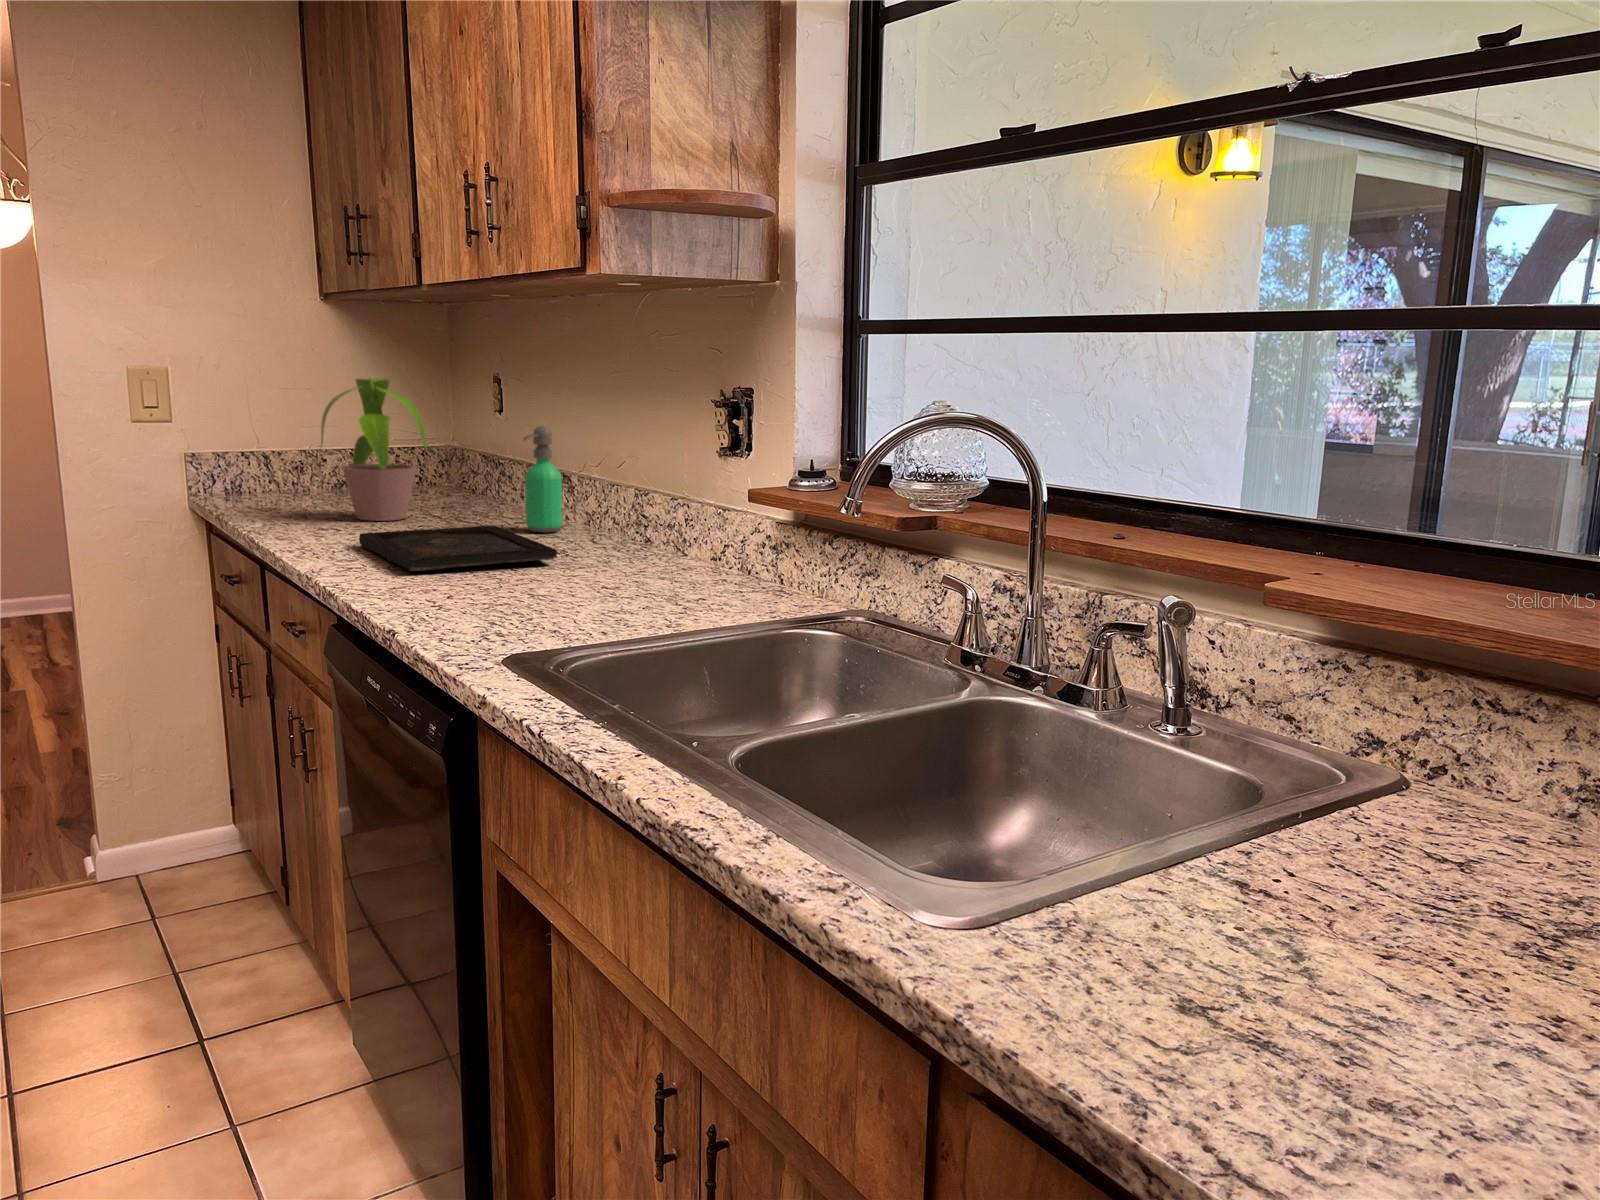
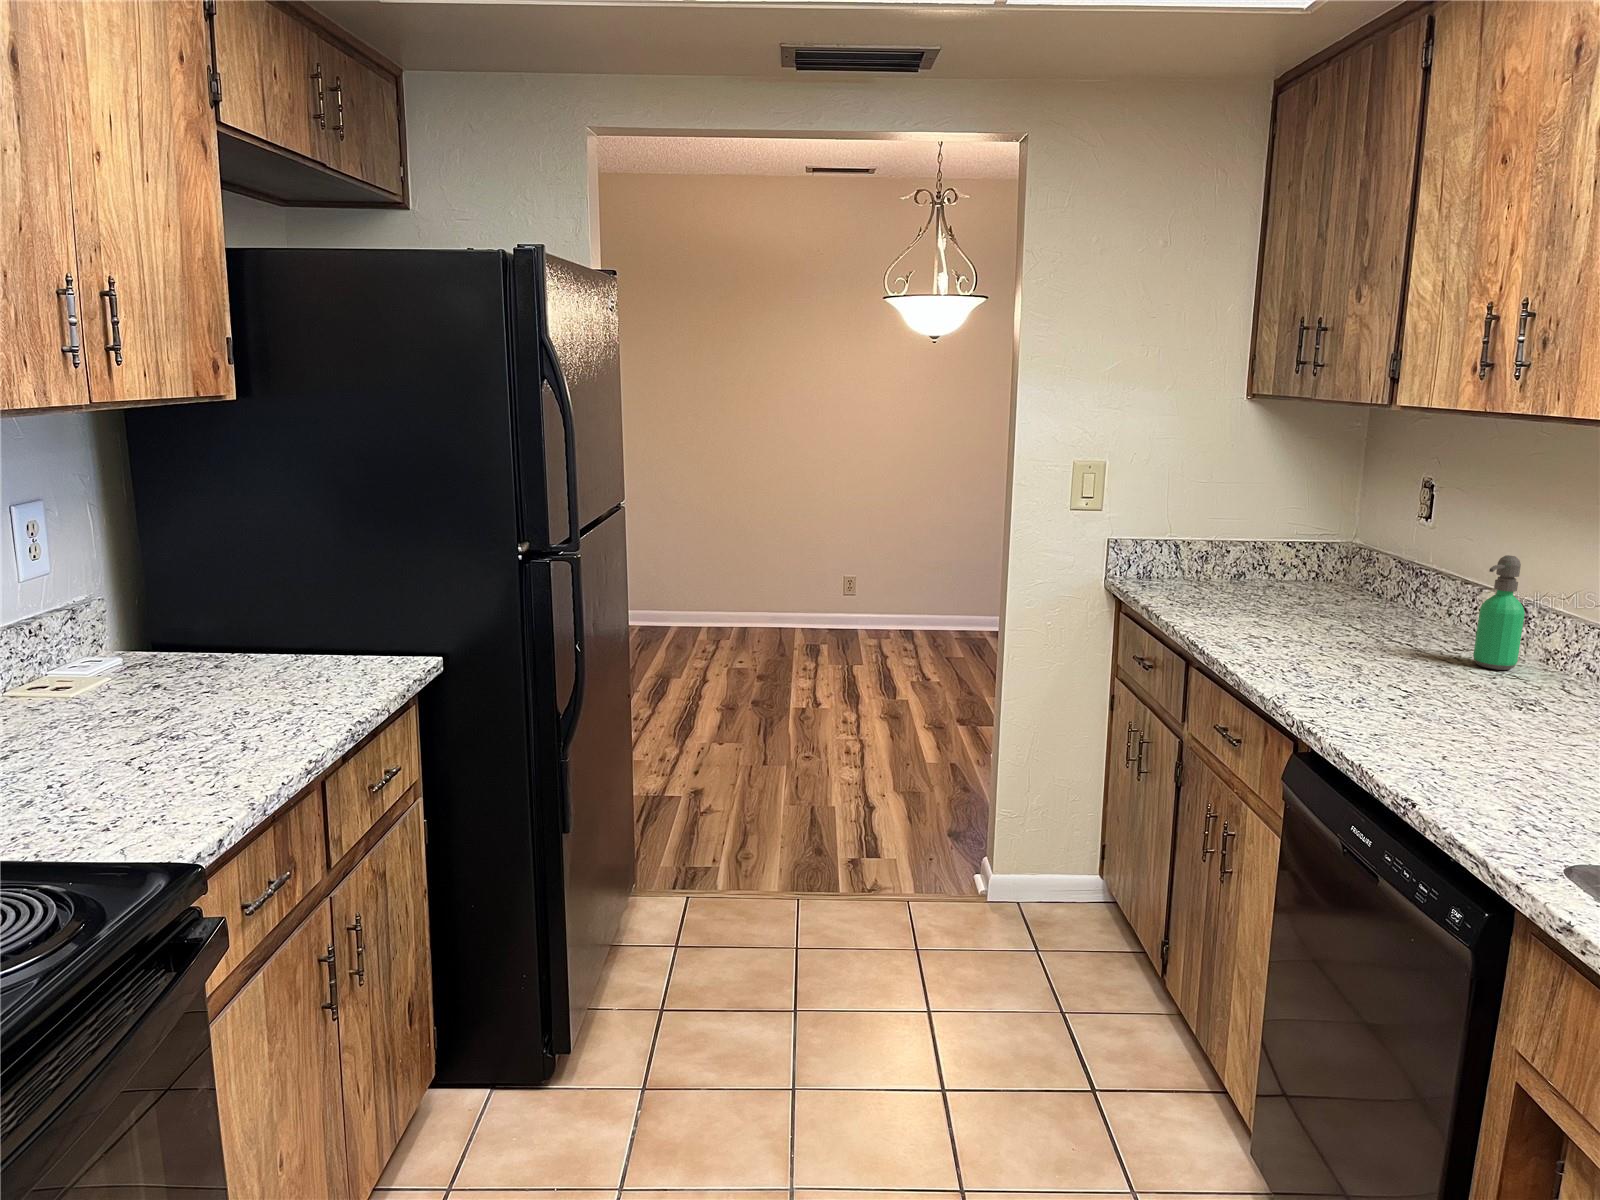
potted plant: present [321,378,427,521] -> none [1238,486,1369,631]
tray: present [359,526,557,571] -> none [1306,655,1545,718]

